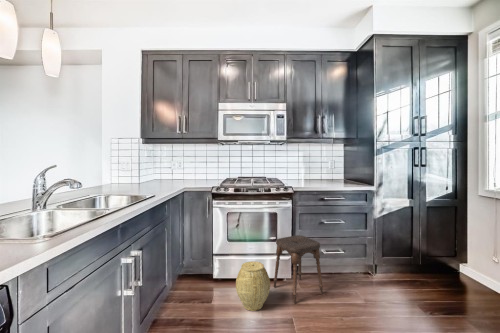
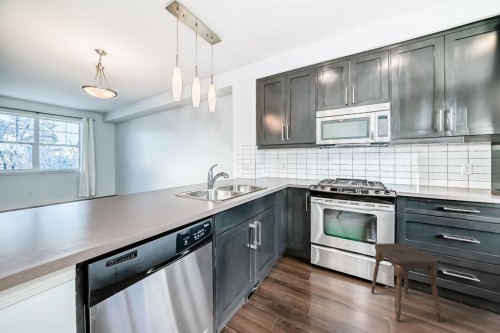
woven basket: present [236,261,270,311] -> none [327,261,366,314]

